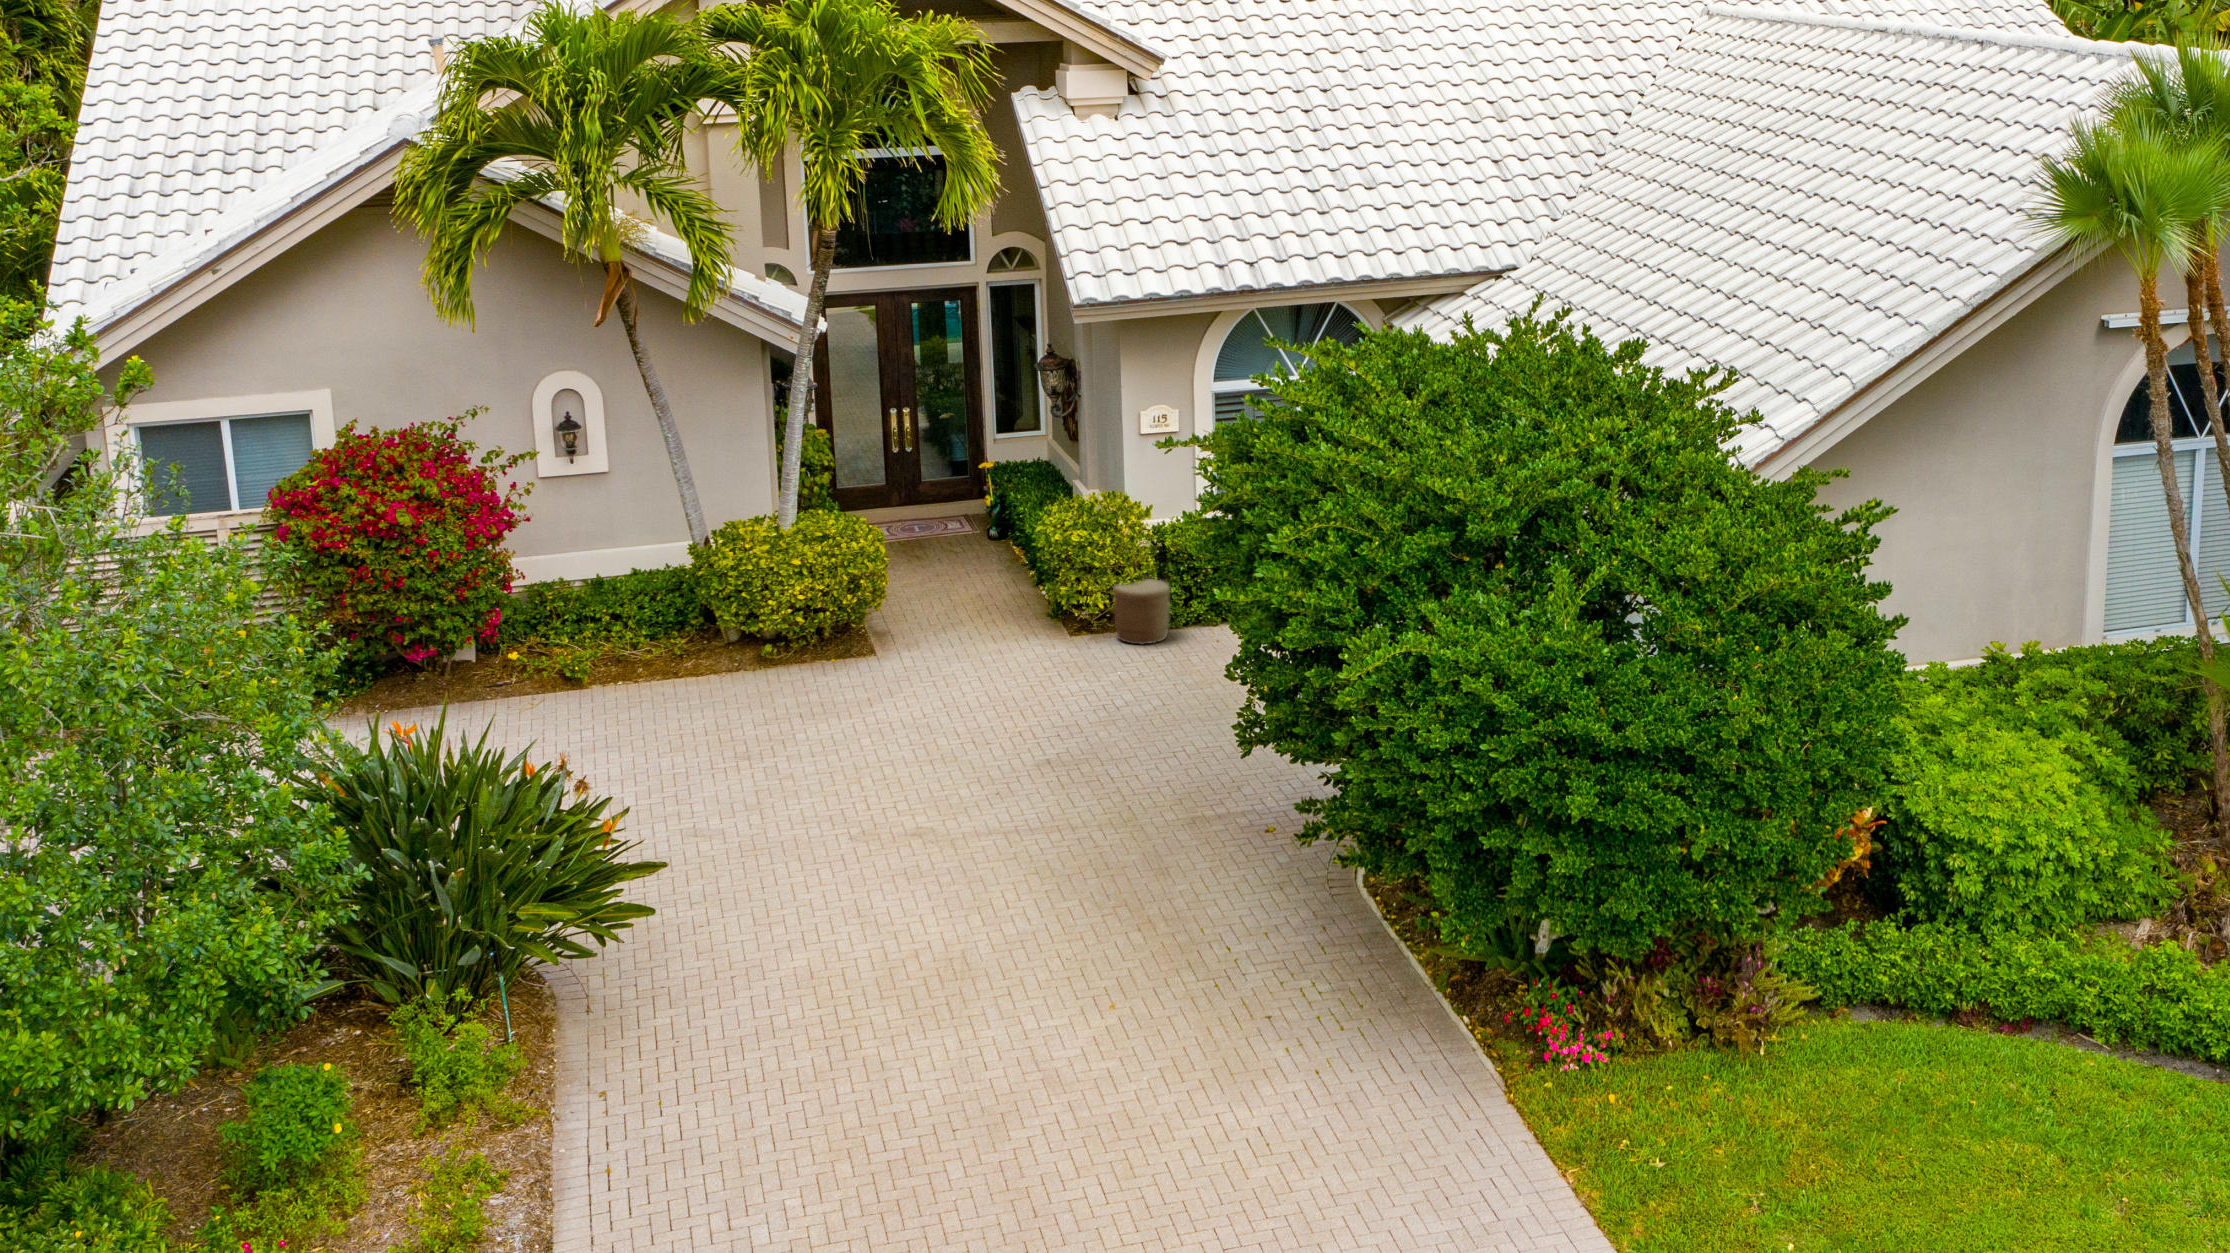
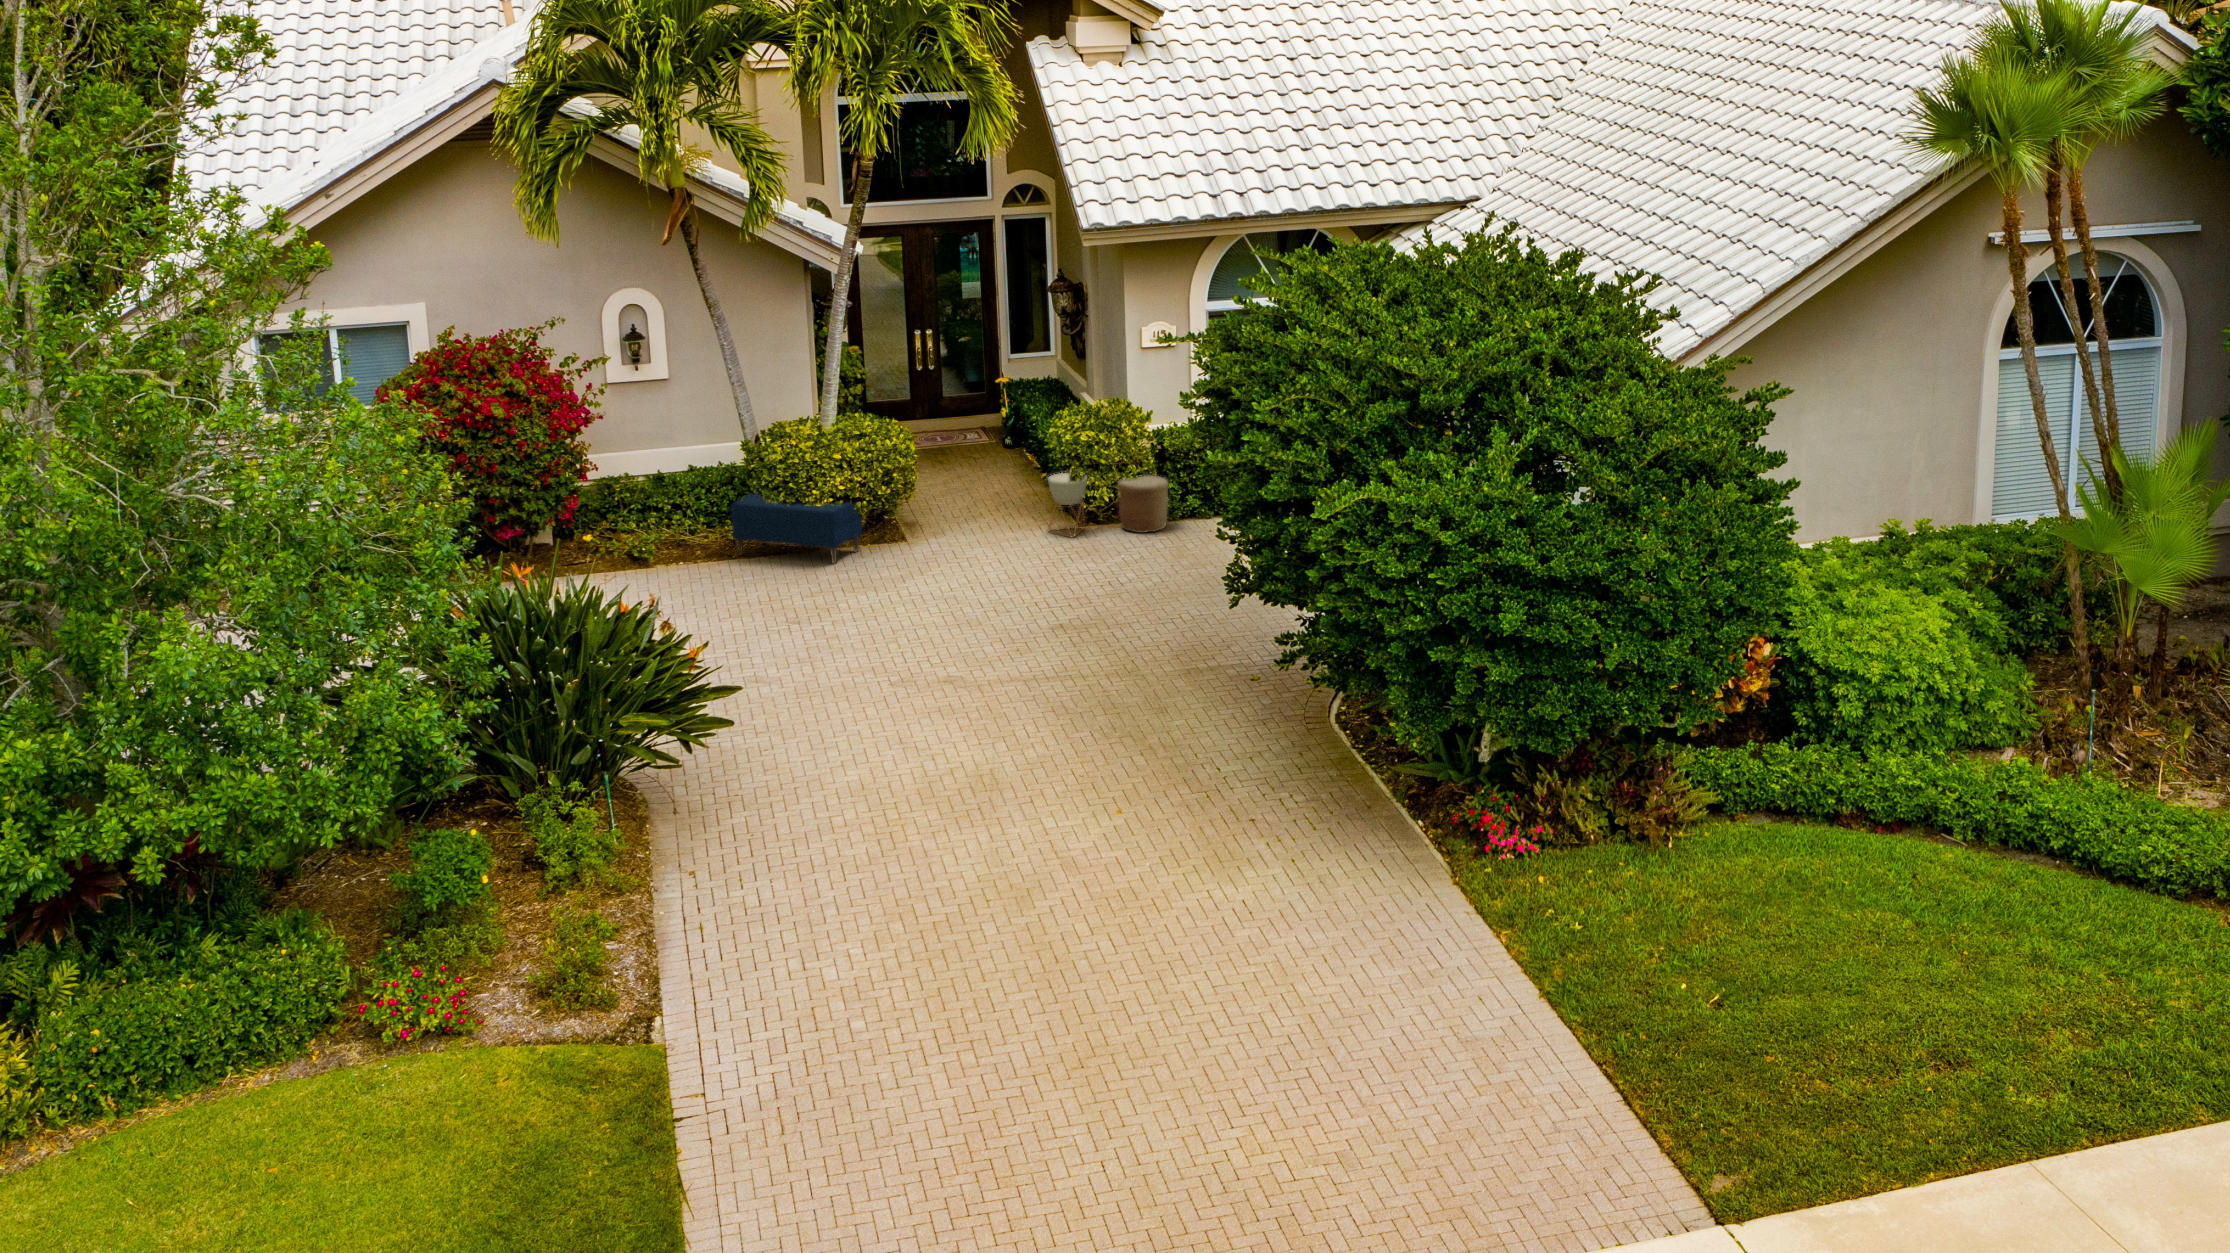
planter: none [1034,577,1079,651] -> present [1048,473,1087,537]
bench: none [674,600,824,685] -> present [731,493,862,564]

